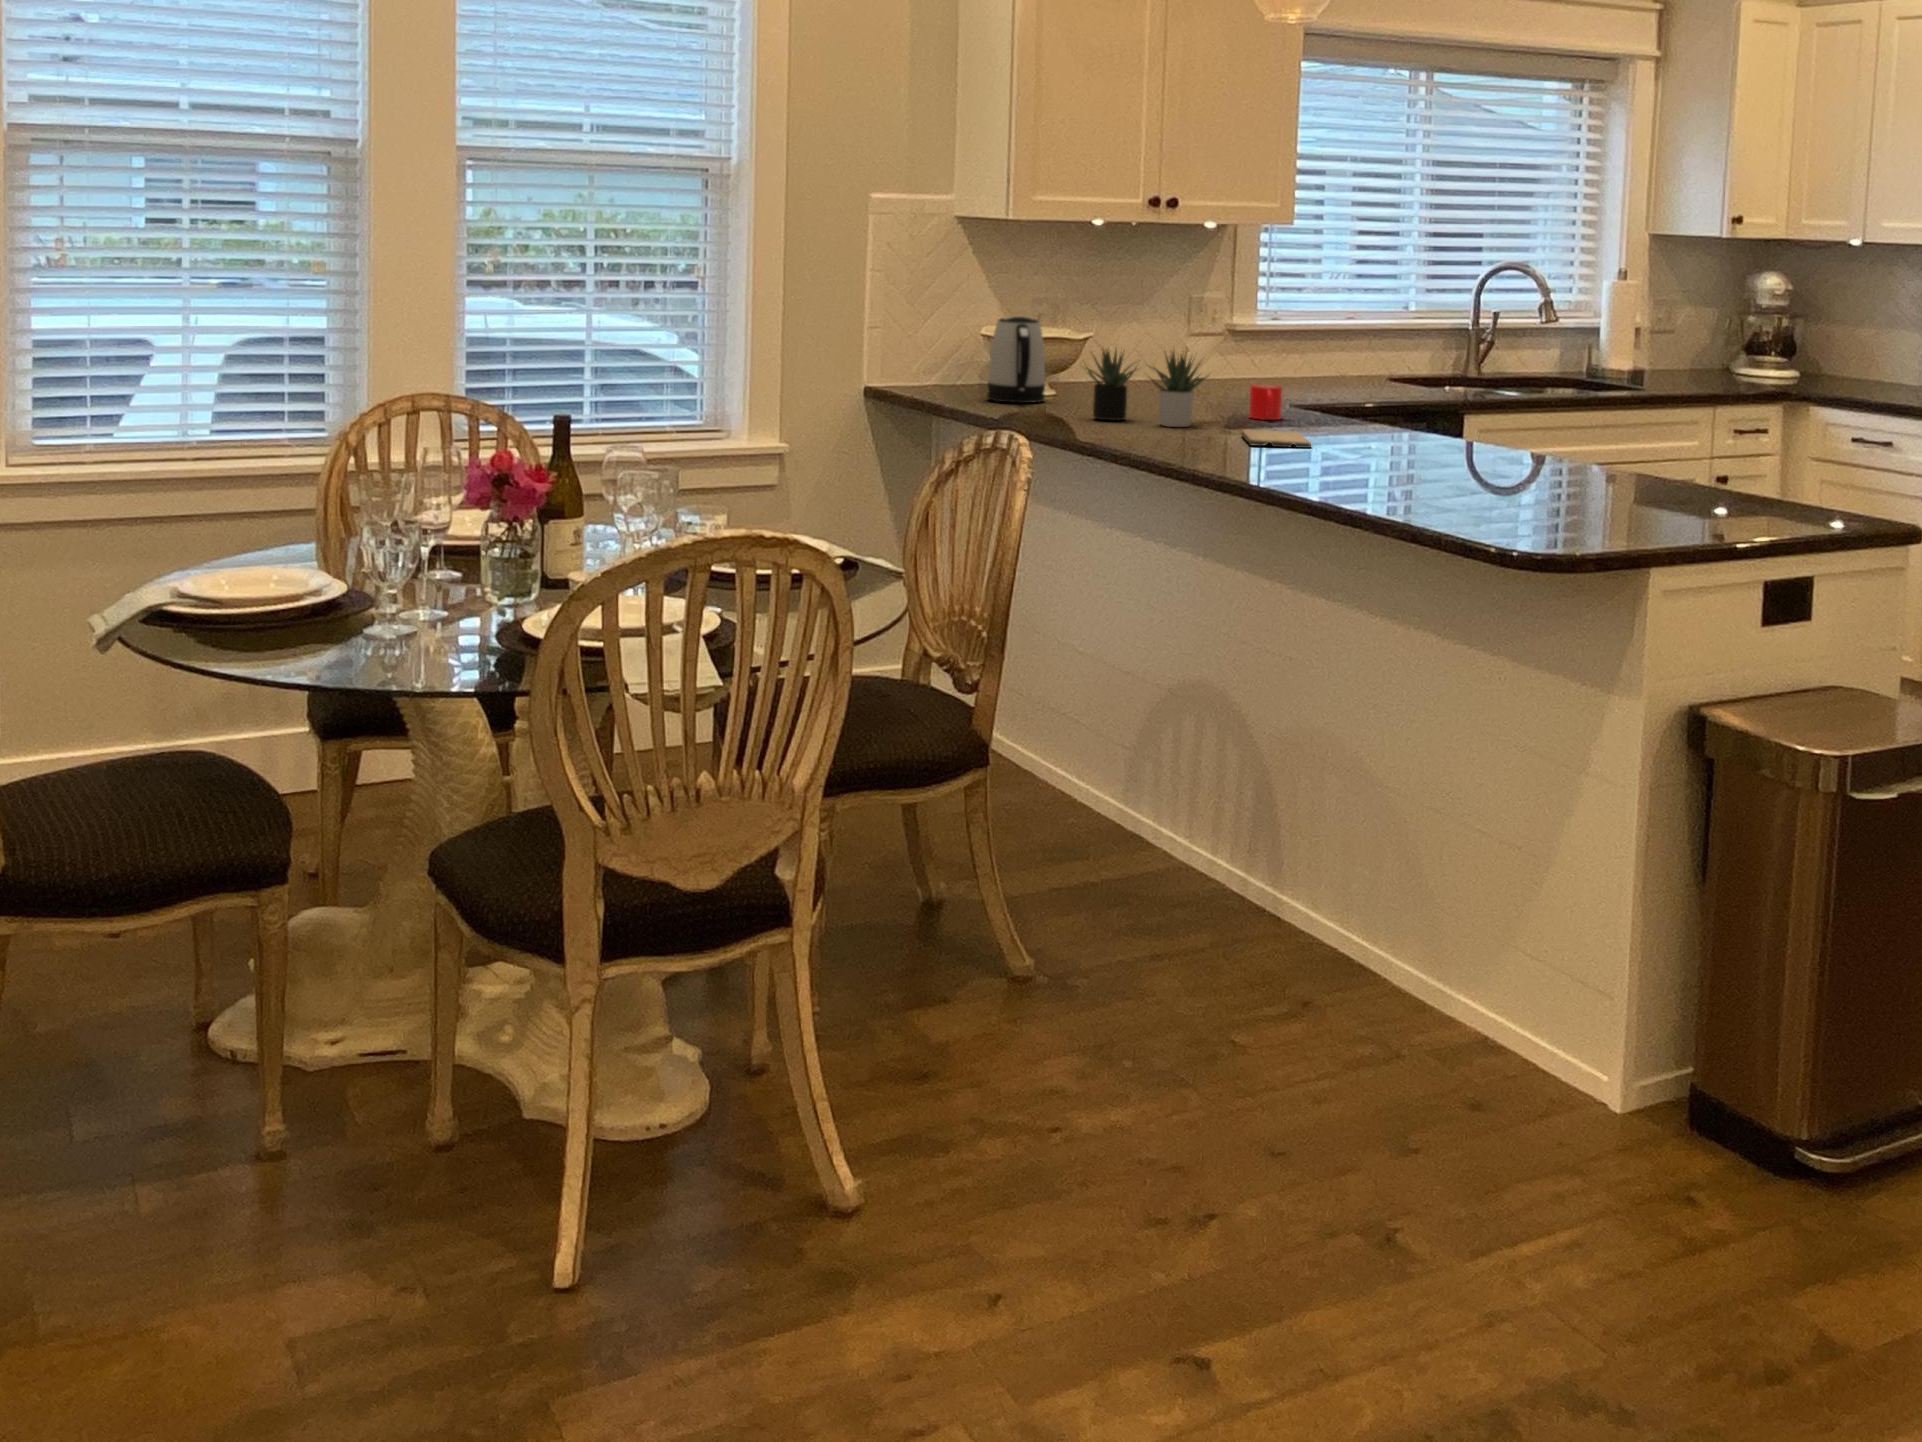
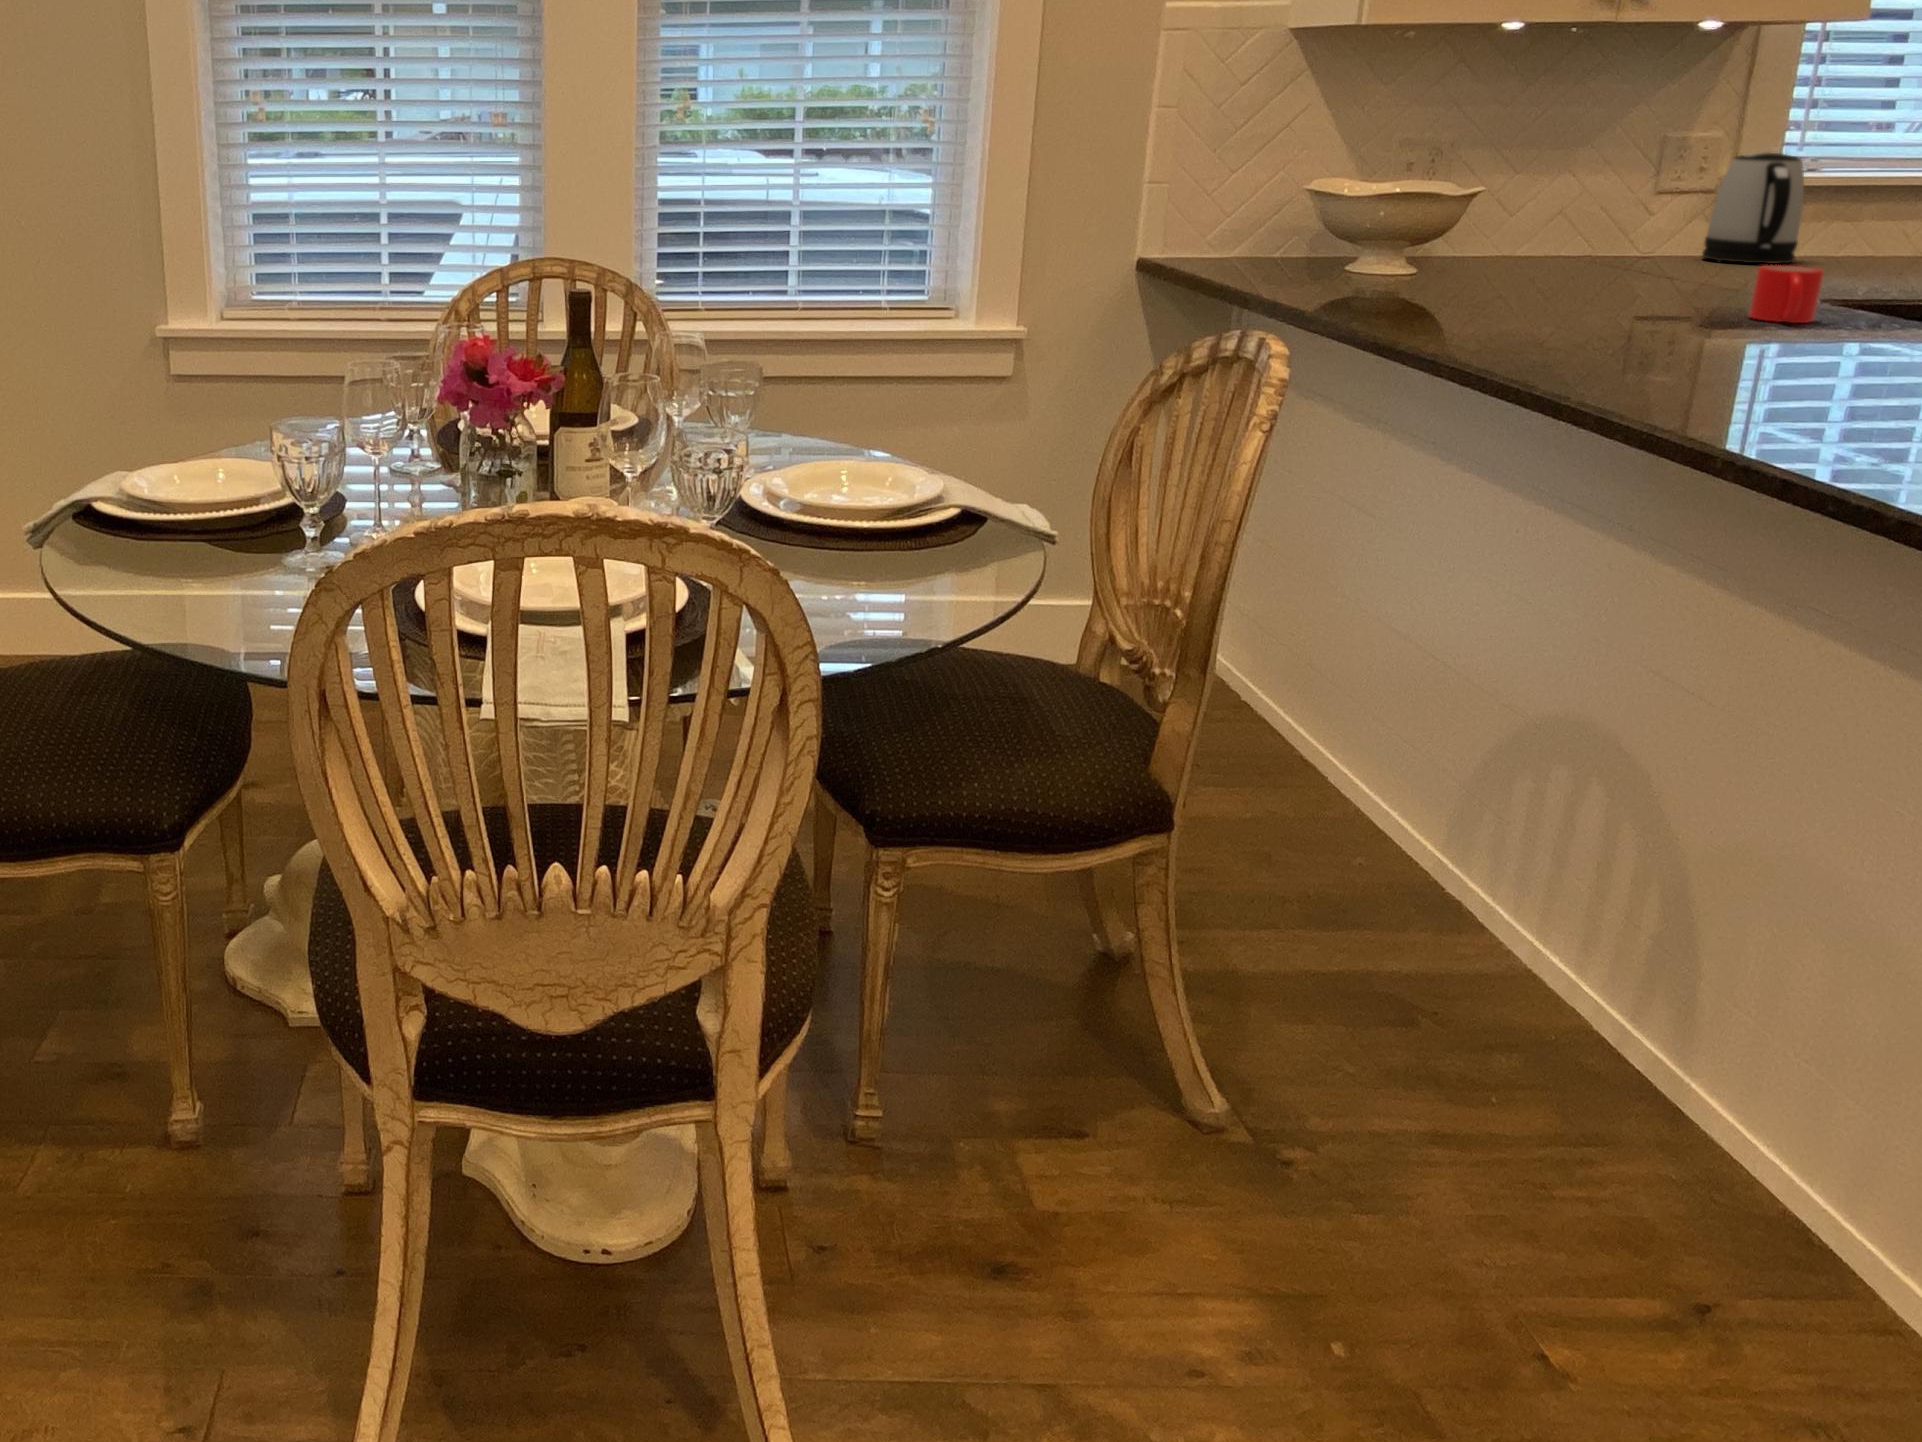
kettle: present [987,316,1045,403] -> present [1702,152,1804,263]
succulent plant: present [1086,349,1206,427] -> none [1444,198,1689,329]
cutting board: present [1241,429,1311,448] -> none [1728,338,1879,378]

